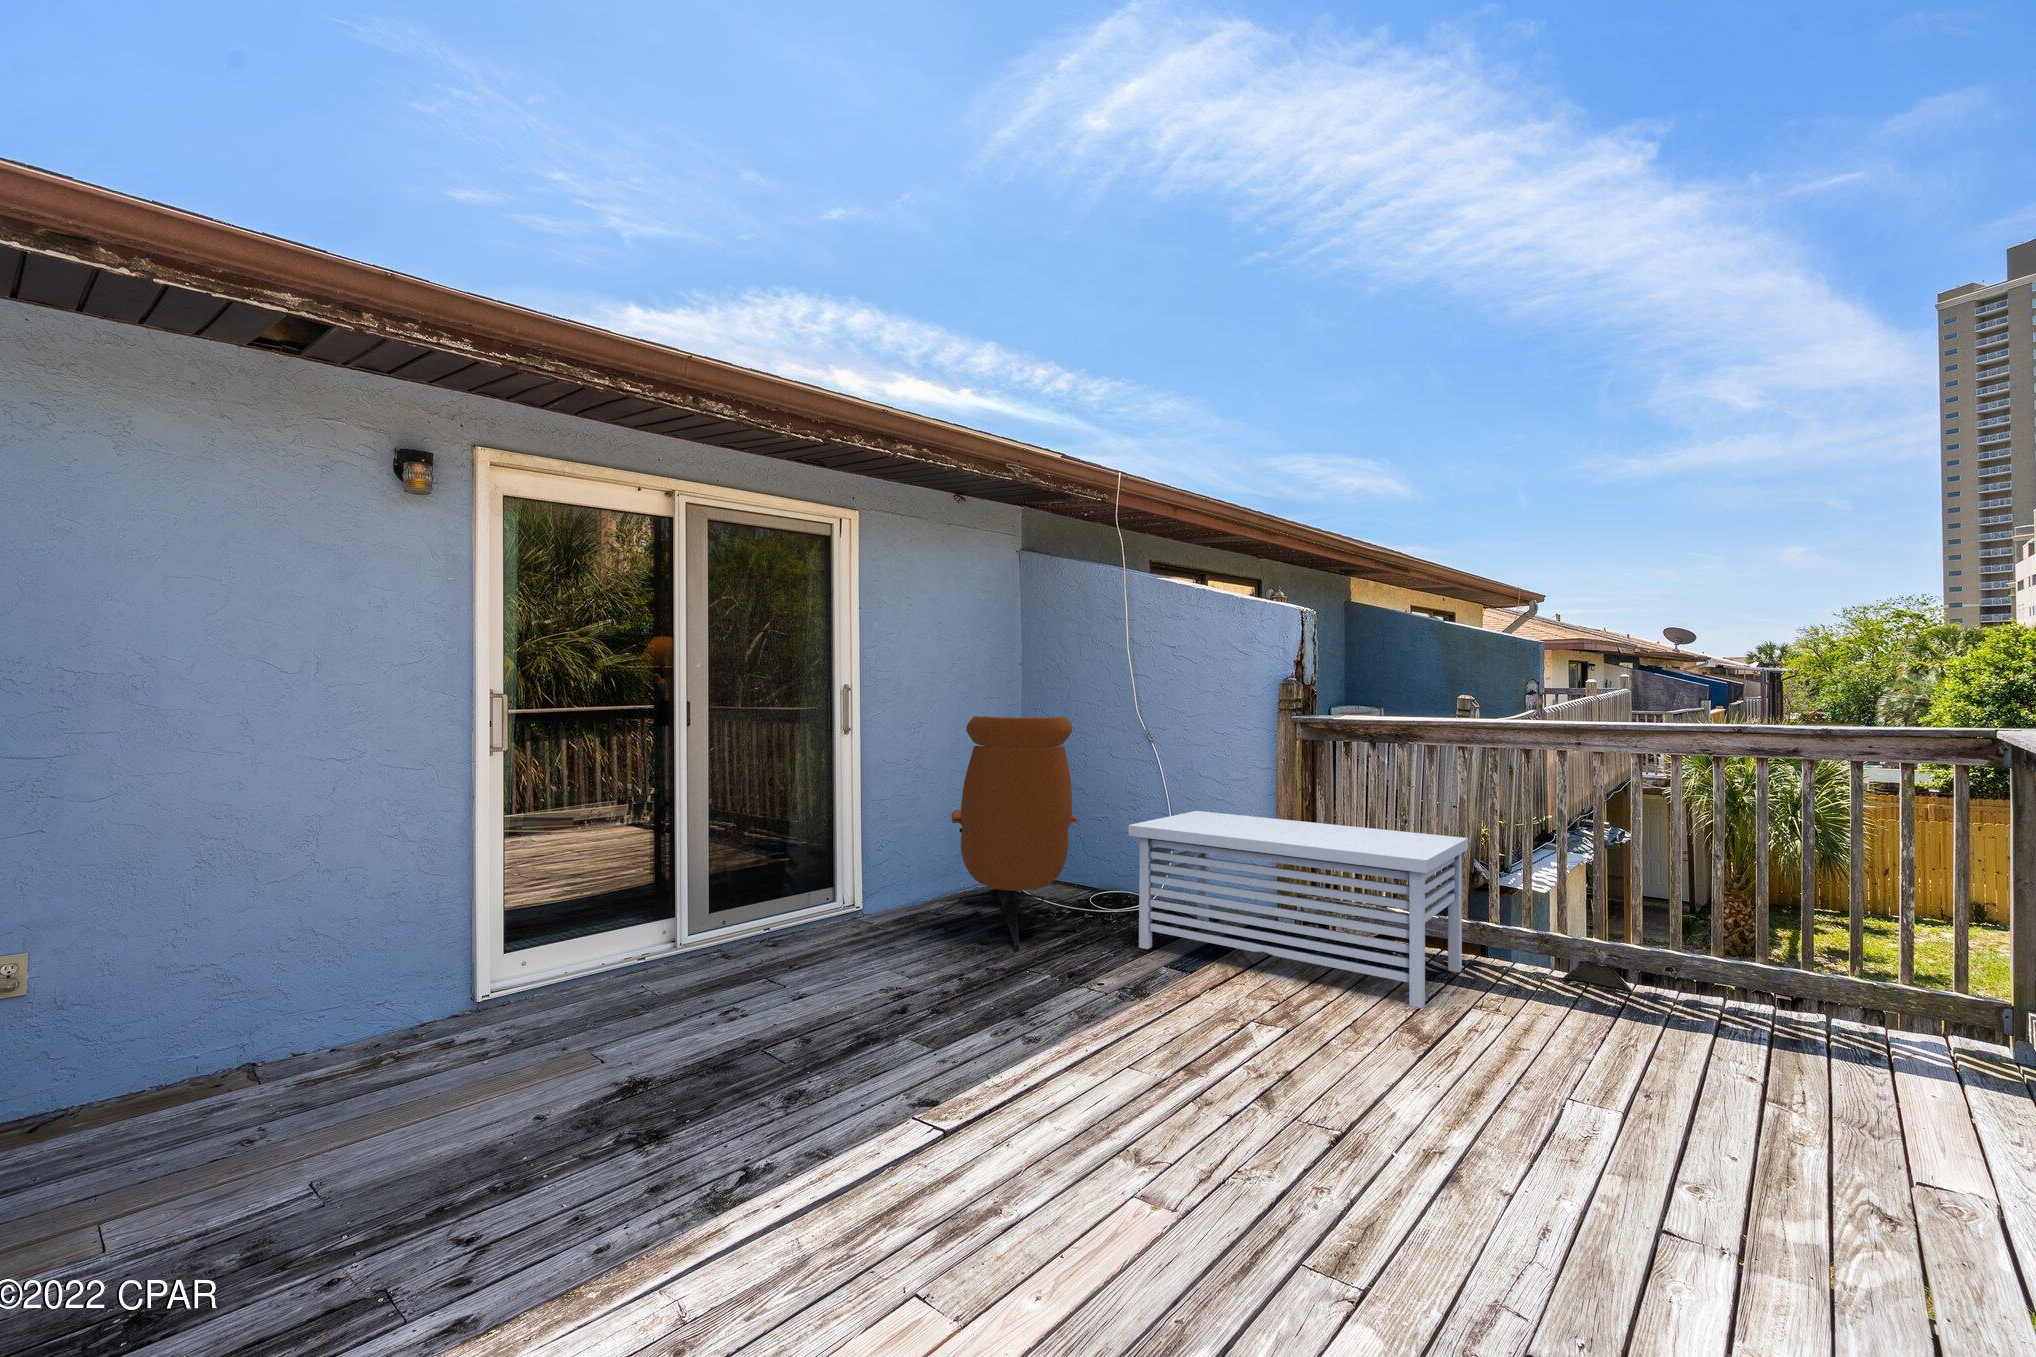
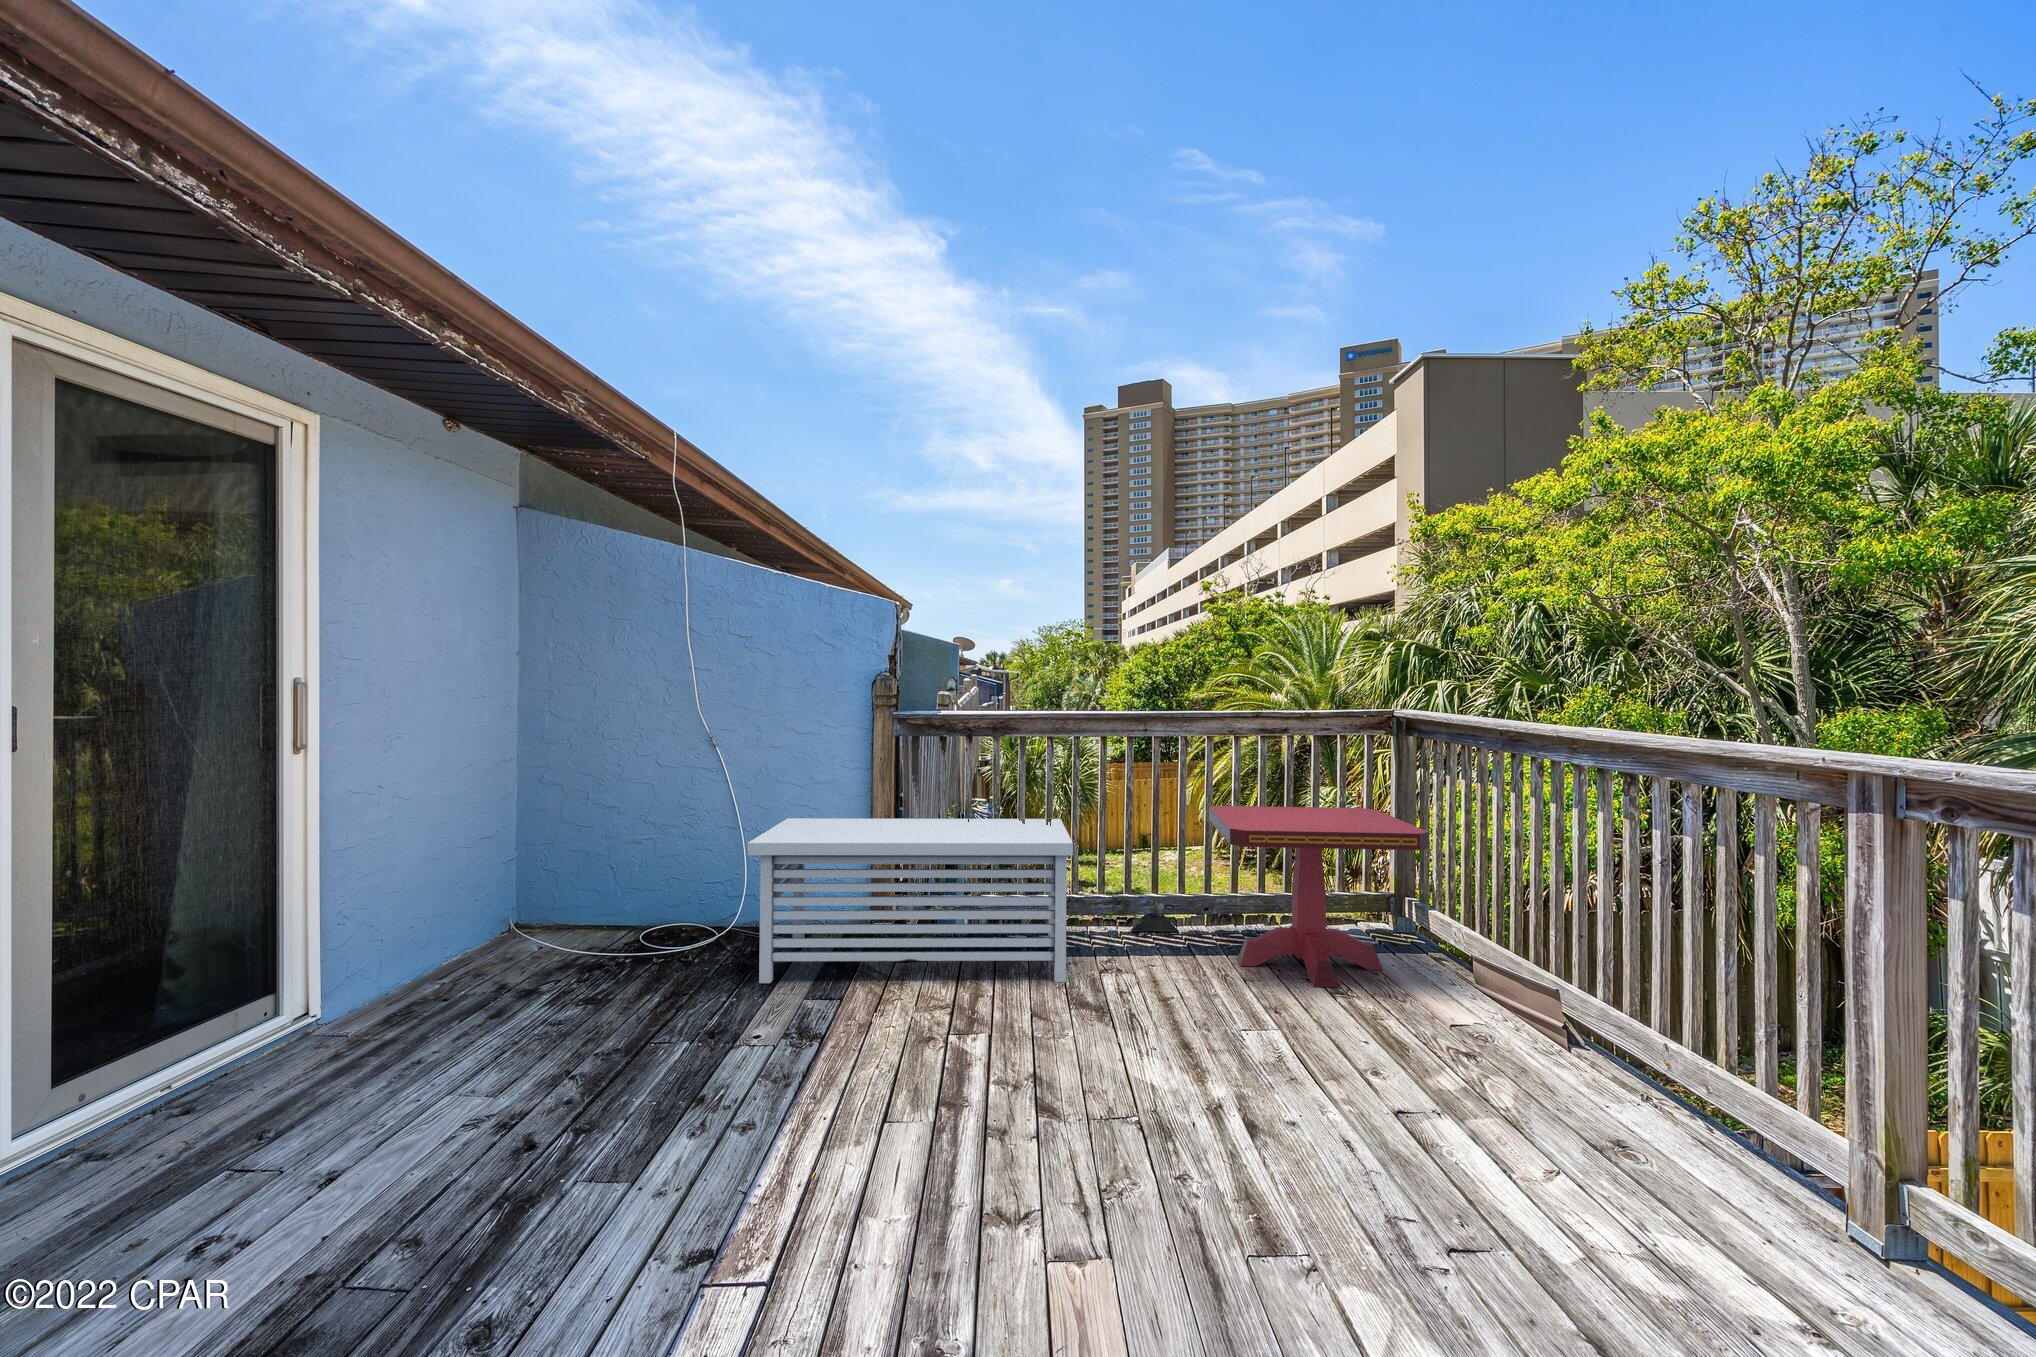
lounge chair: present [944,716,1078,950] -> none [461,718,687,1021]
side table: none [1627,843,1973,1101] -> present [1209,806,1429,987]

